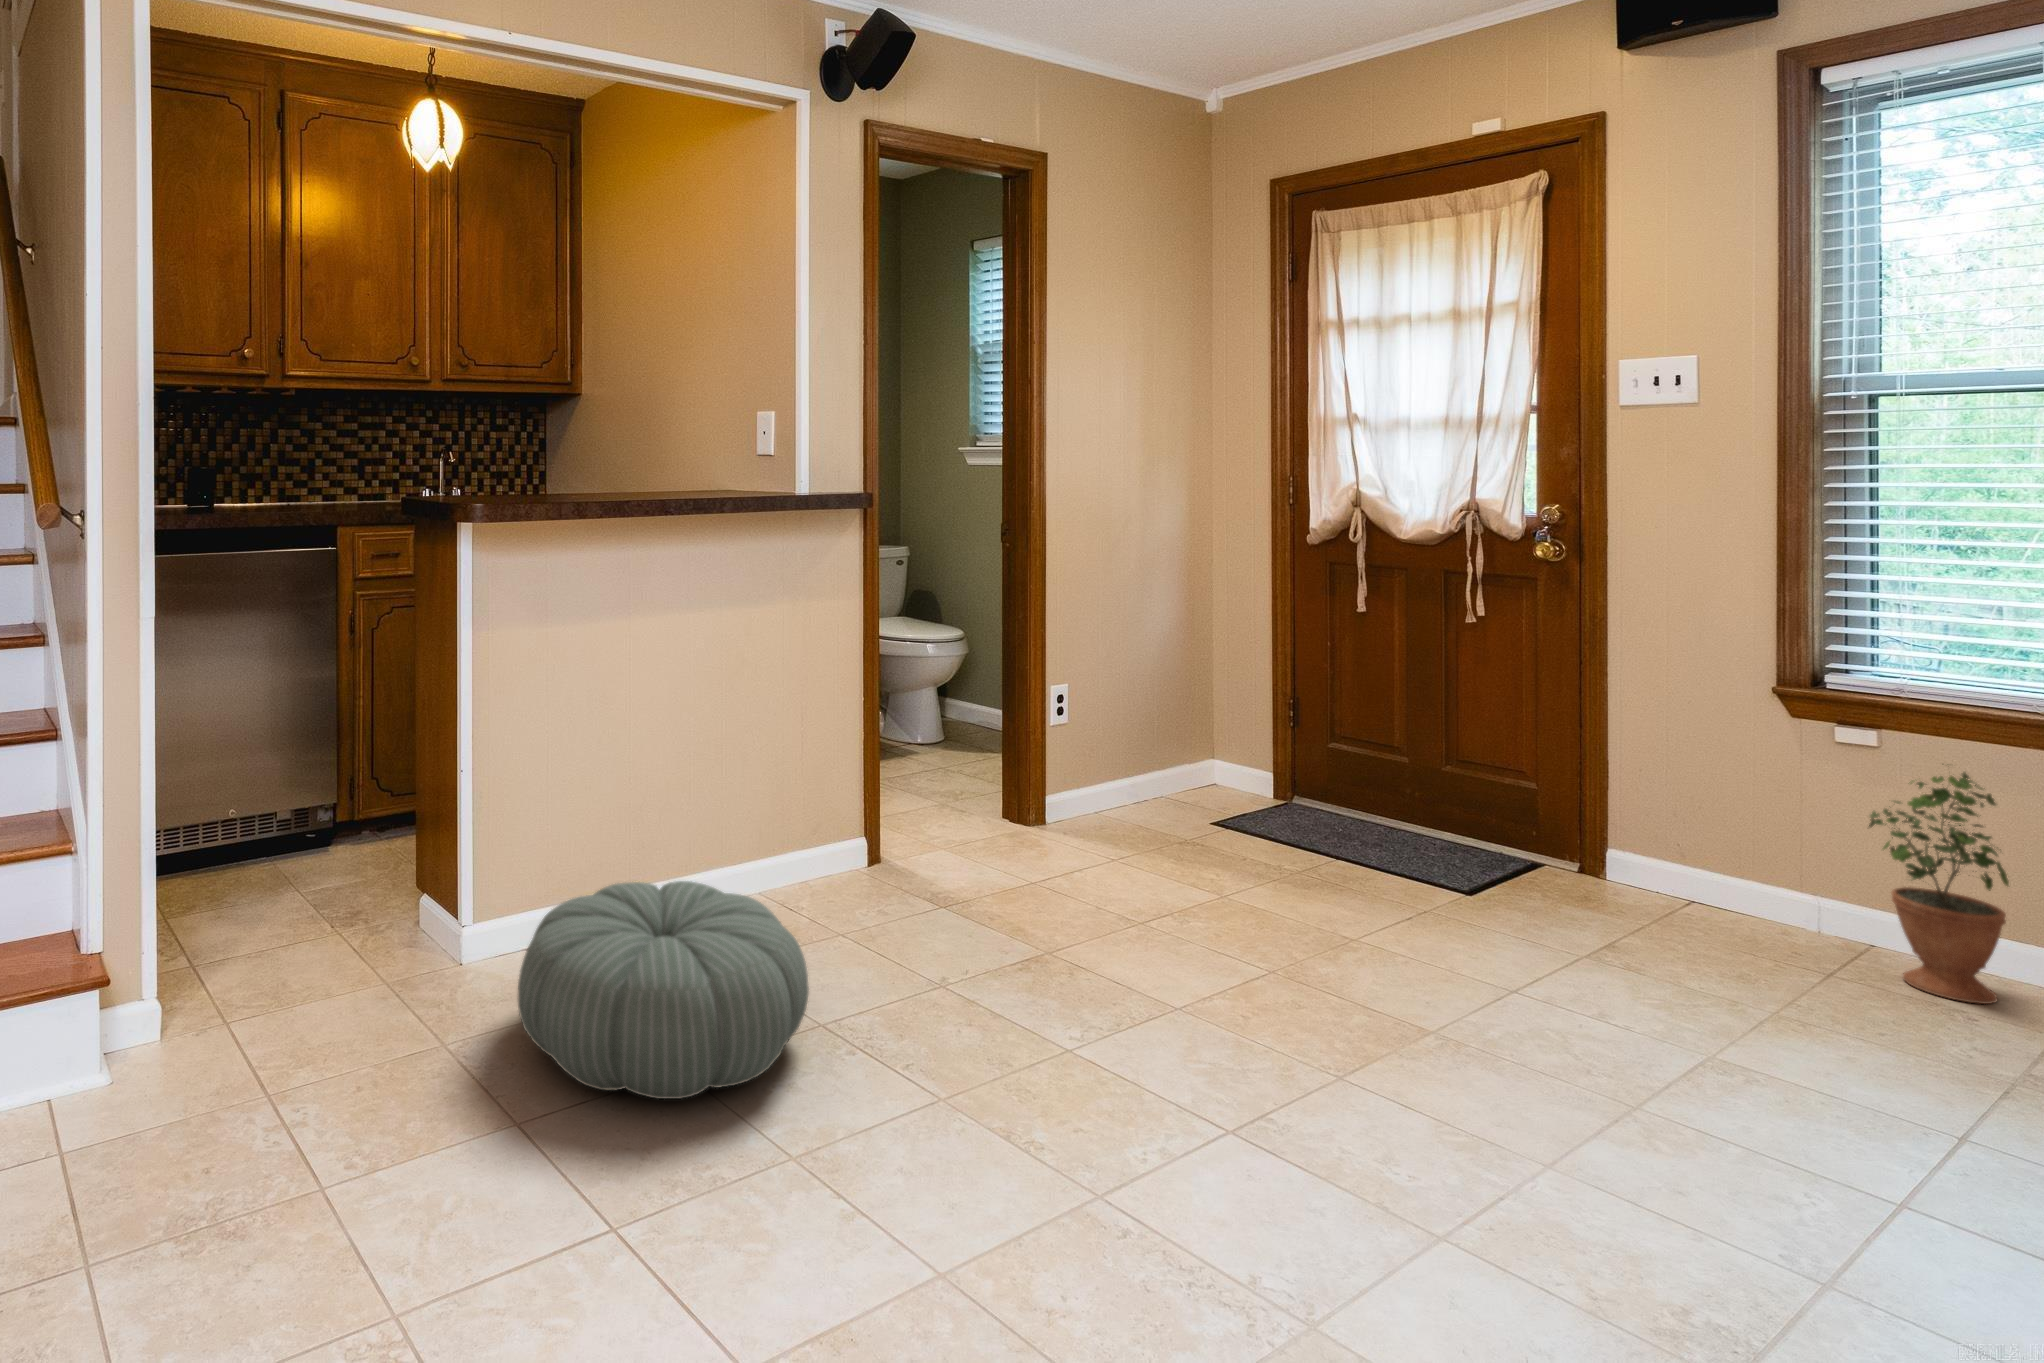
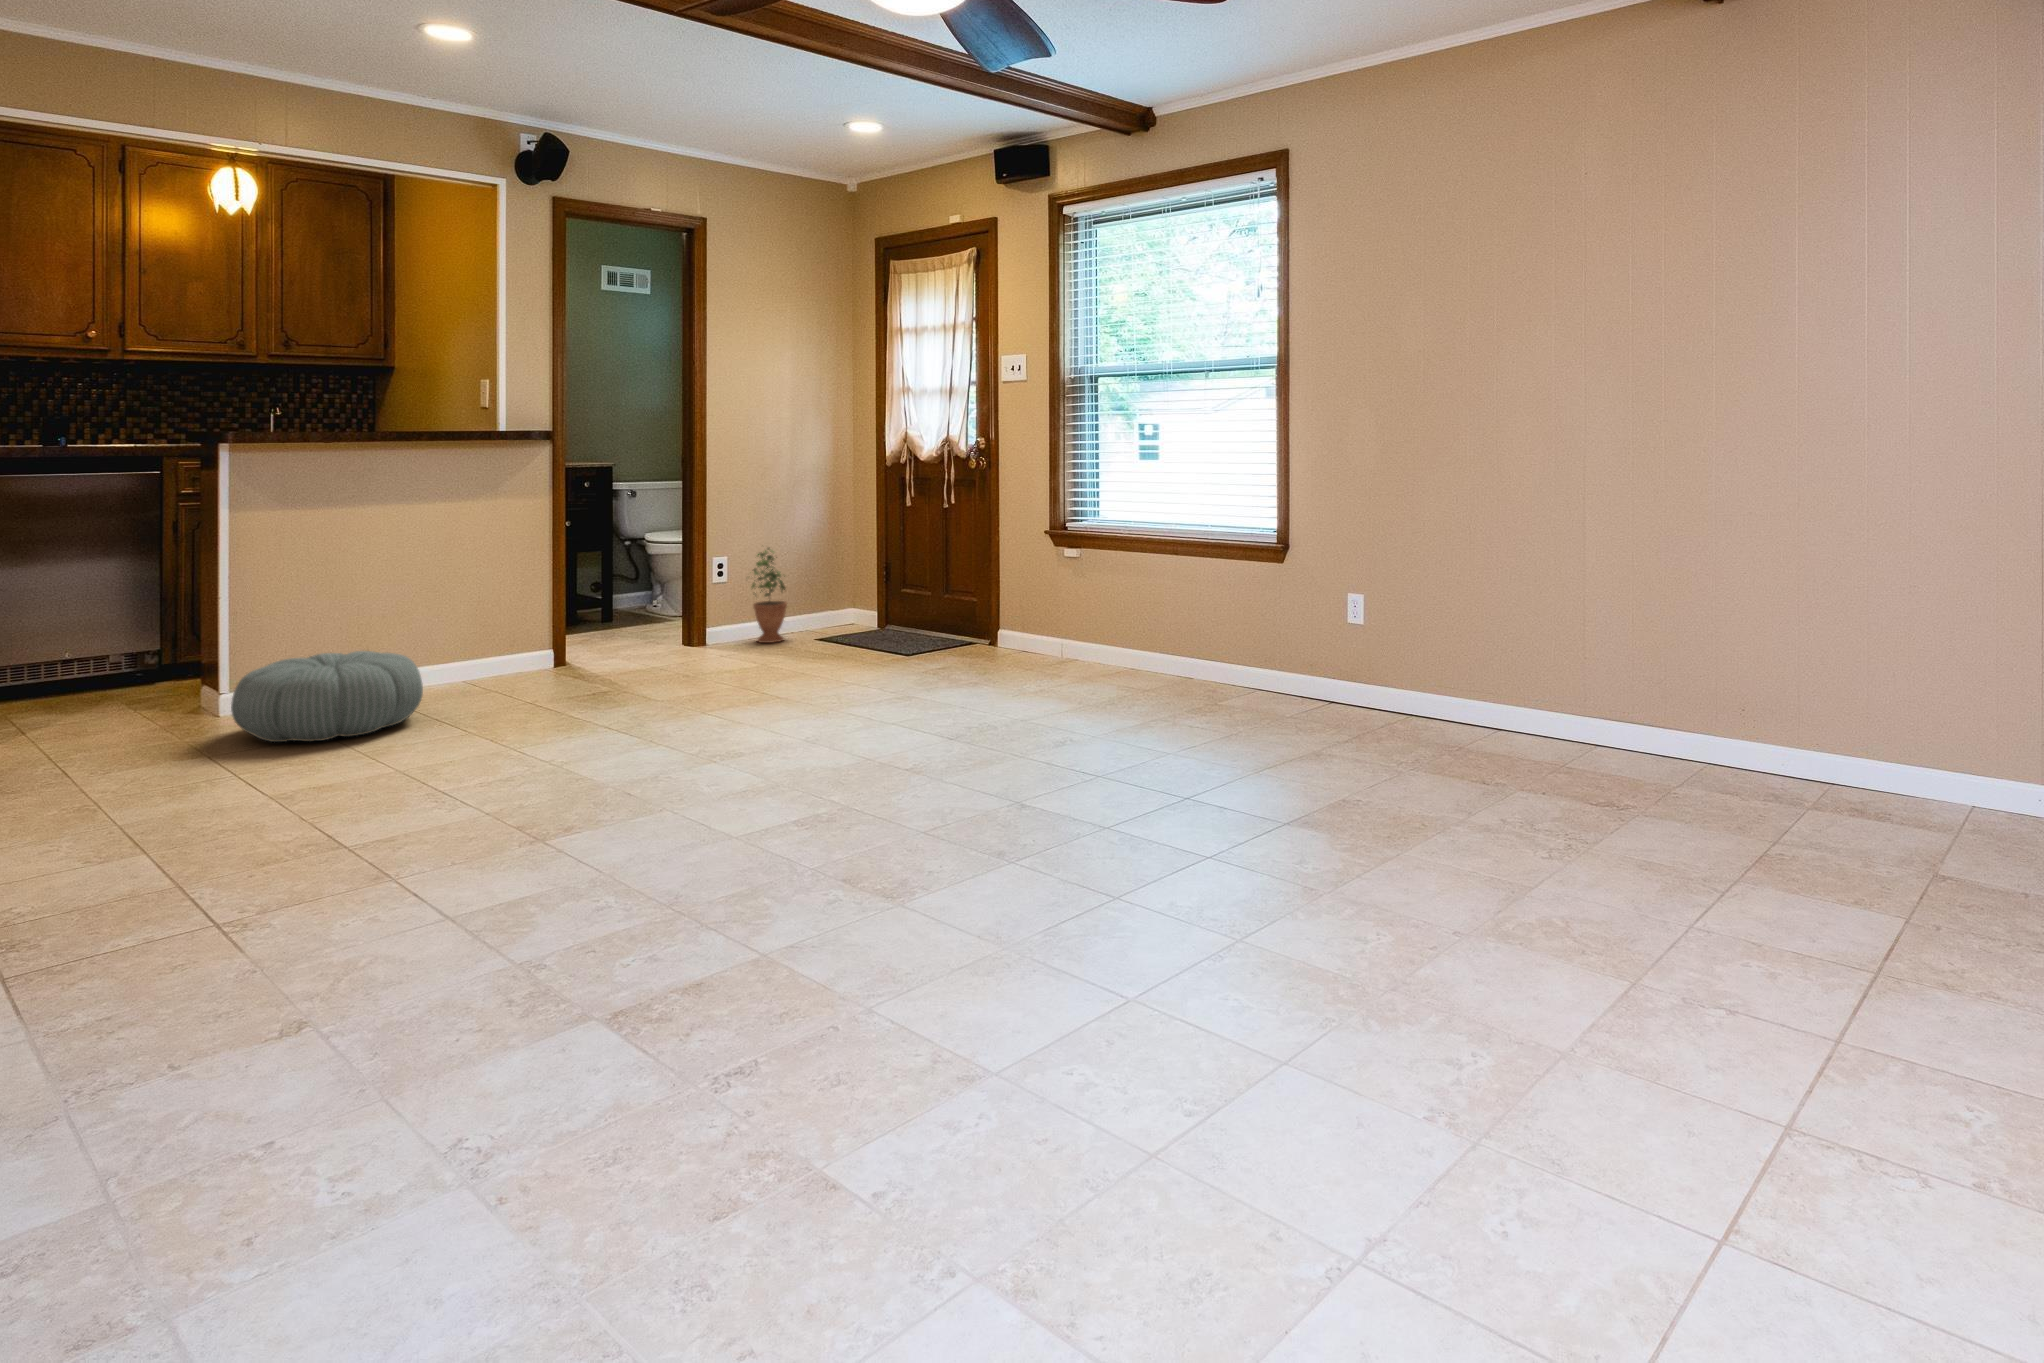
potted plant: present [1869,772,2009,1004] -> present [752,548,787,643]

